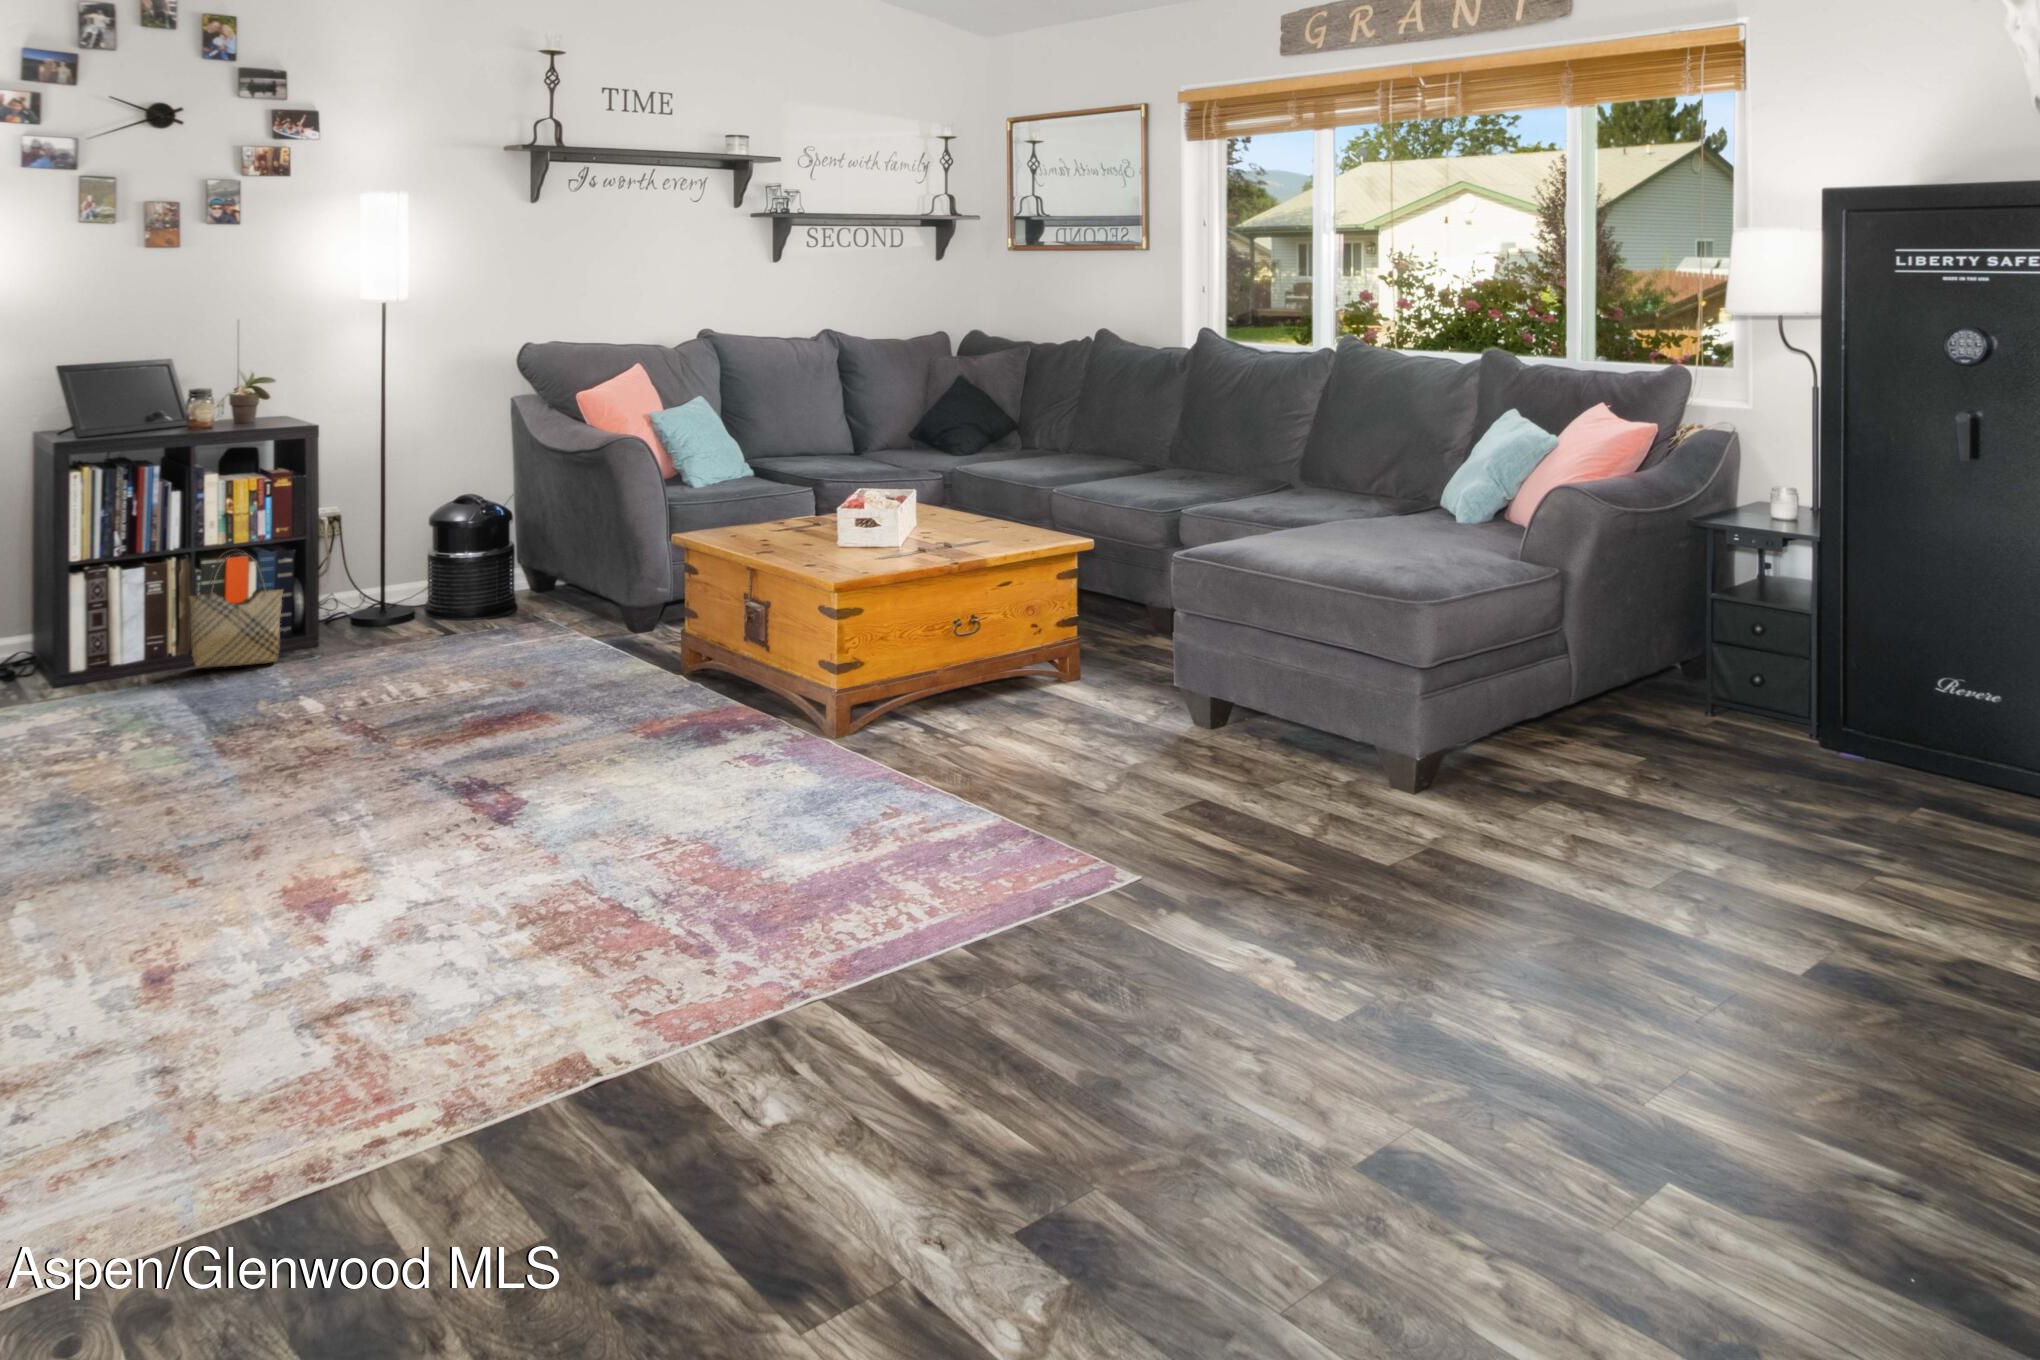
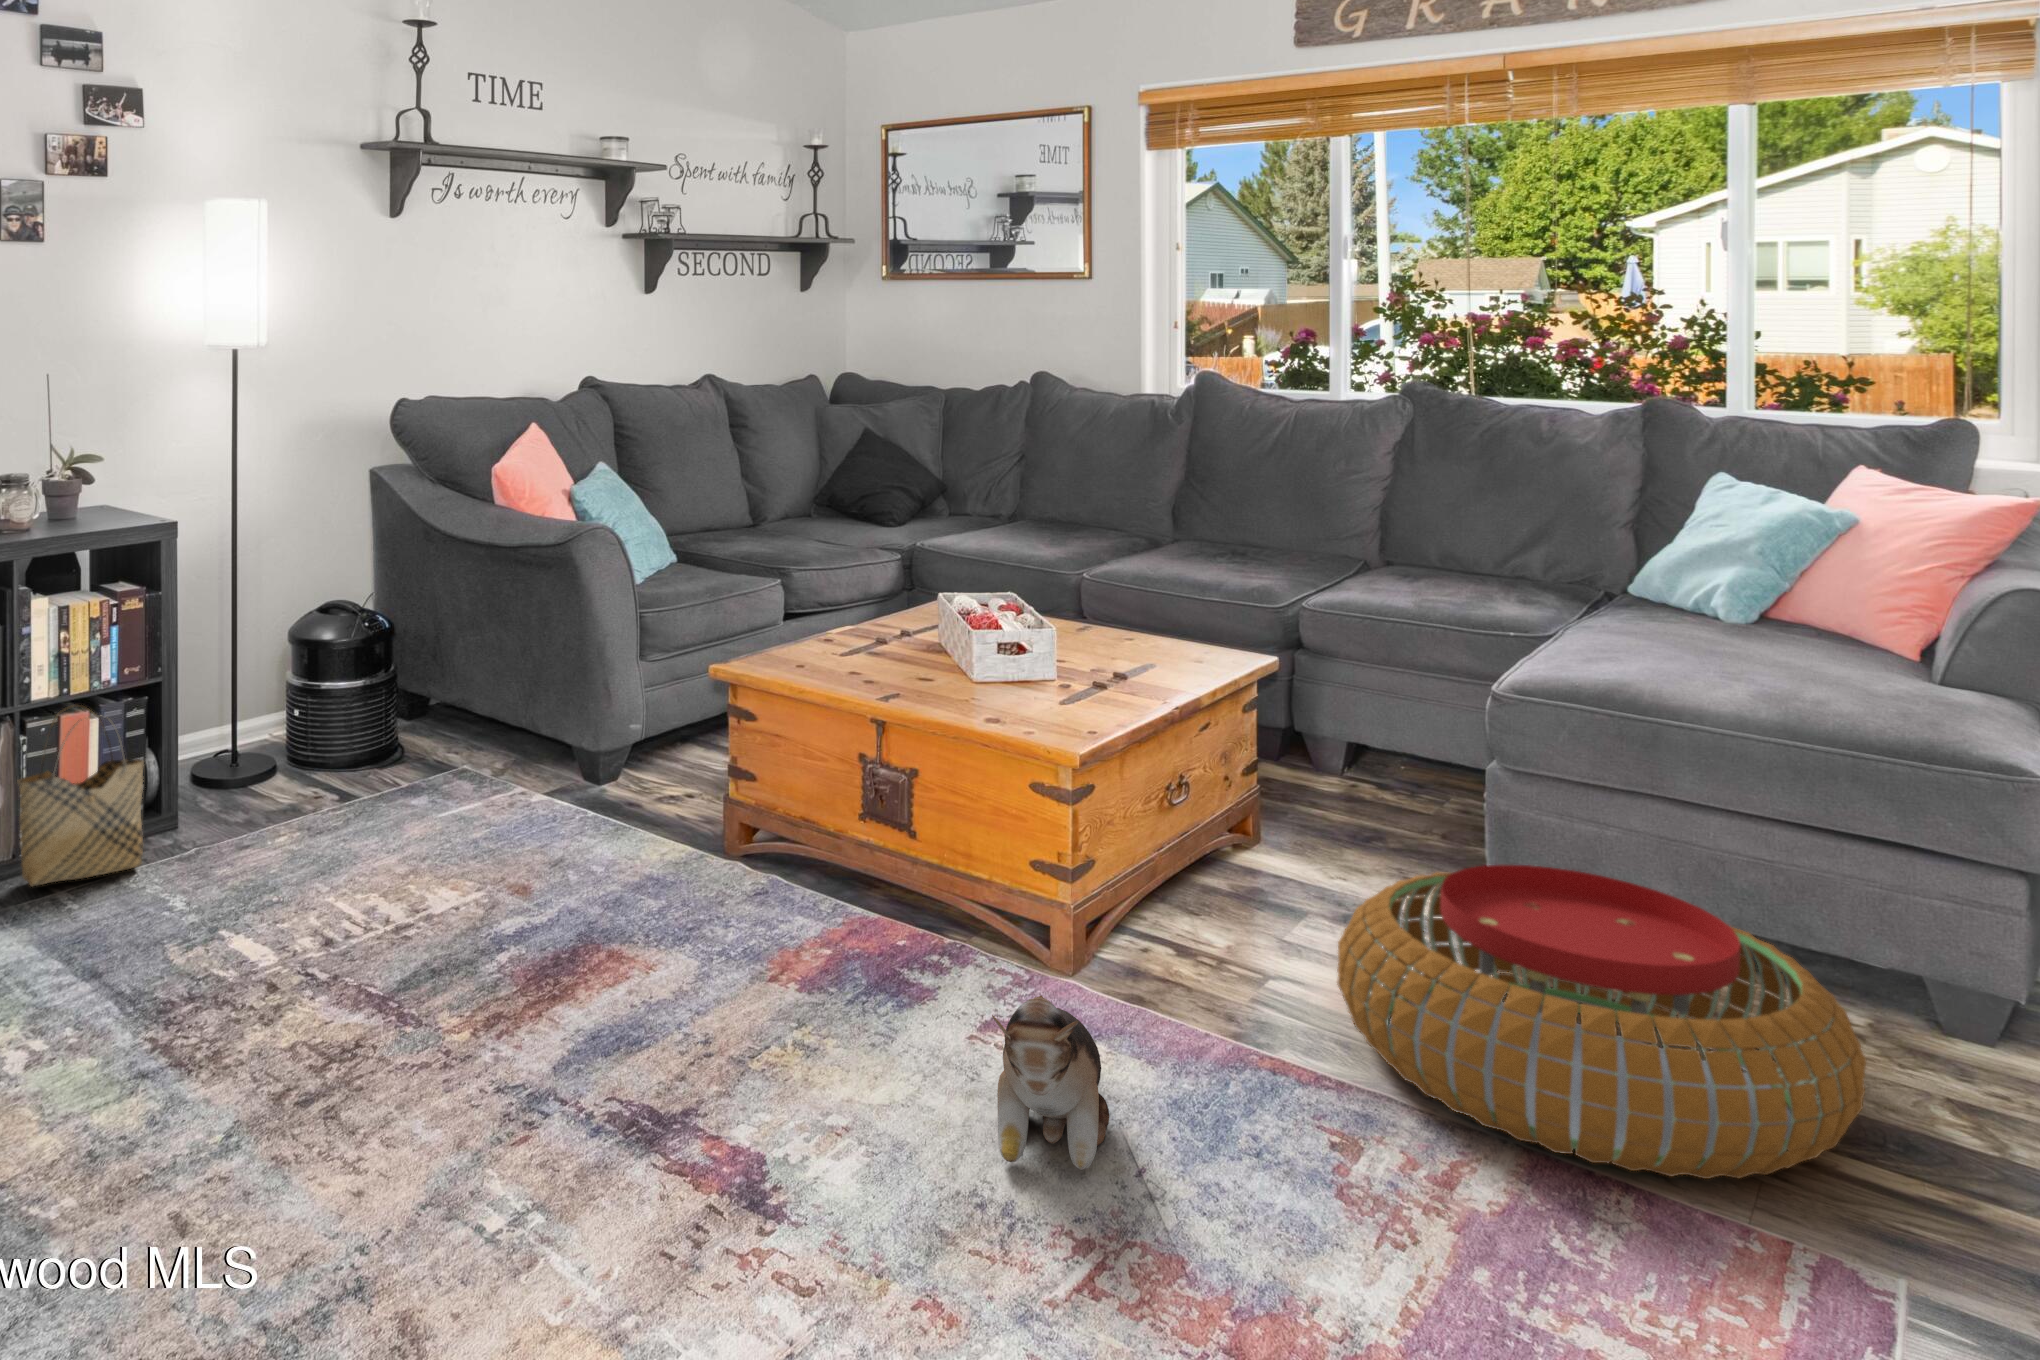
pouf: none [955,657,1261,829] -> present [1337,865,1866,1179]
plush toy: none [647,700,781,809] -> present [992,995,1109,1170]

